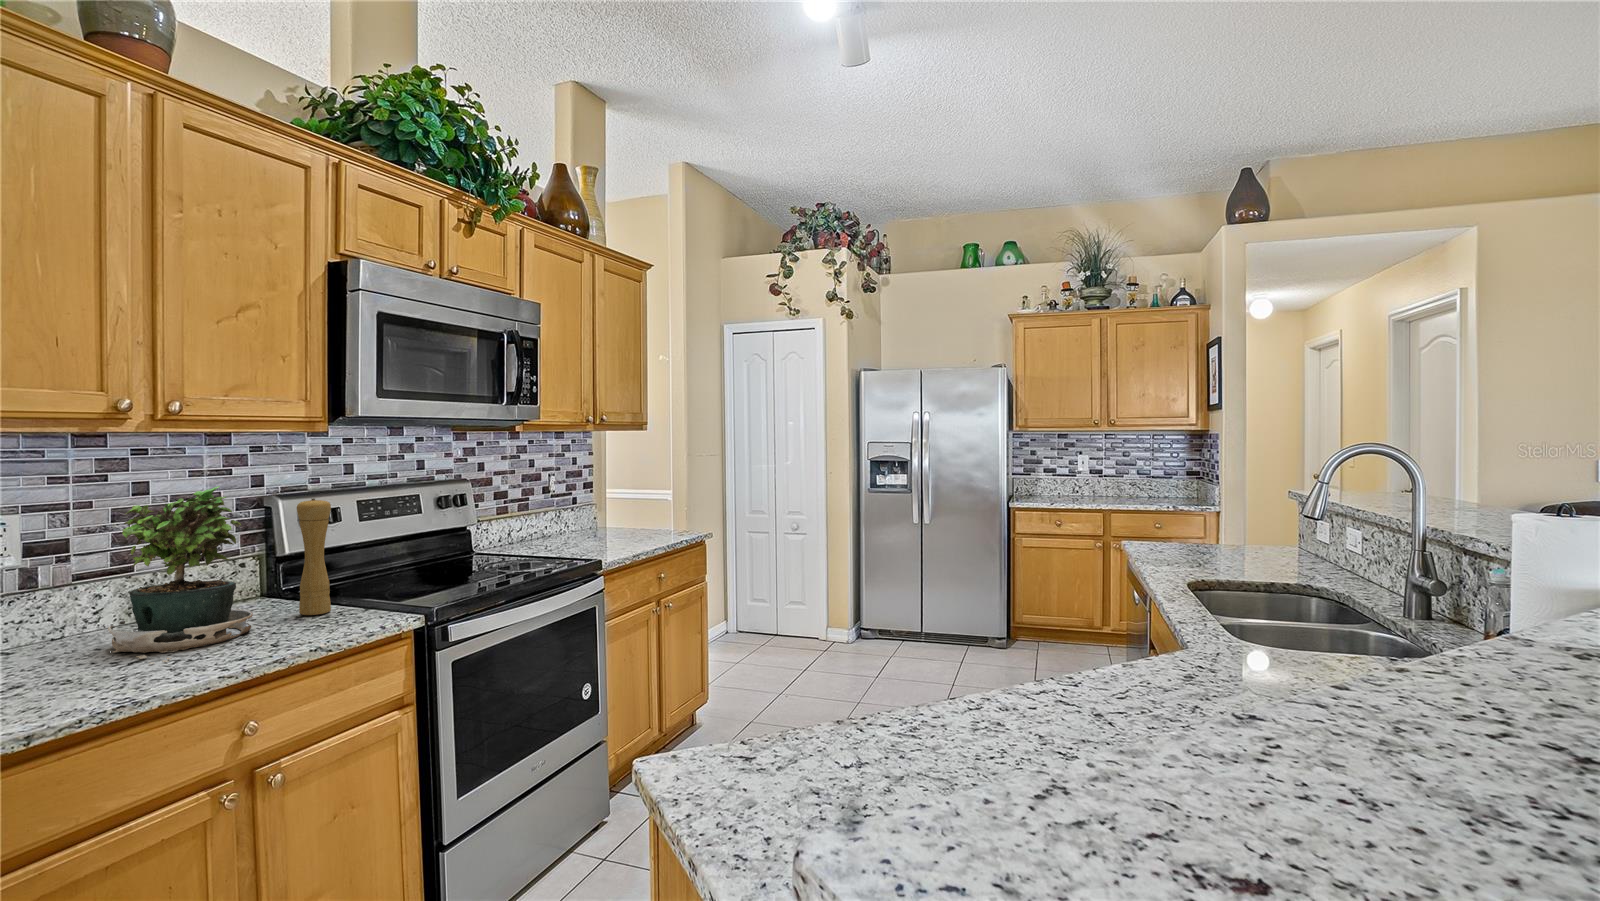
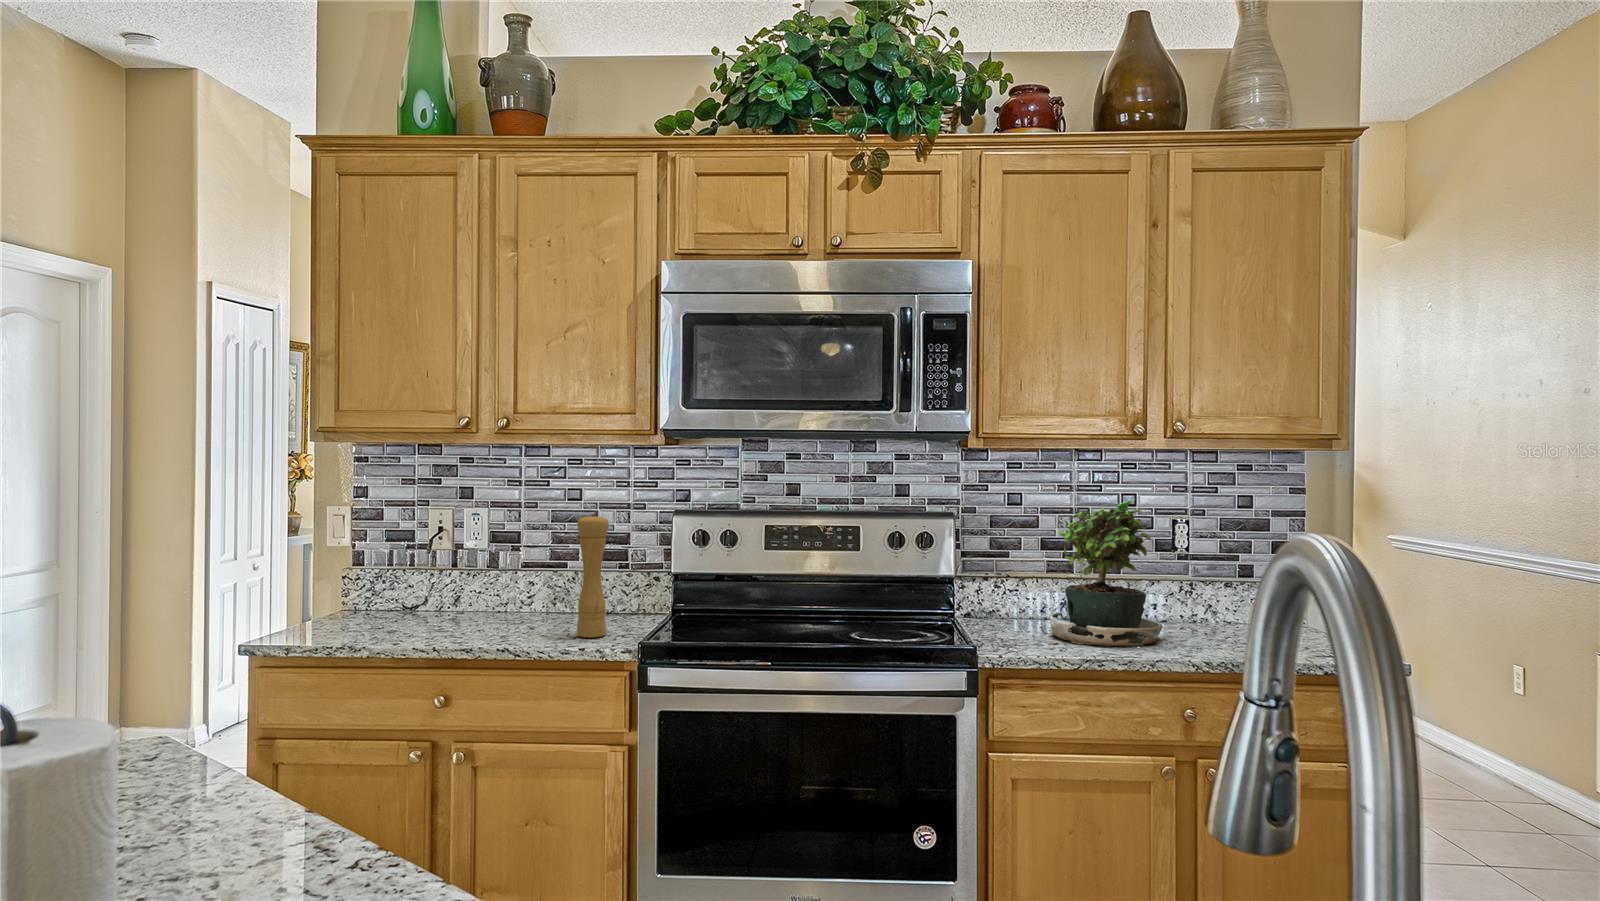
potted plant: present [108,486,253,664] -> present [1049,499,1163,649]

